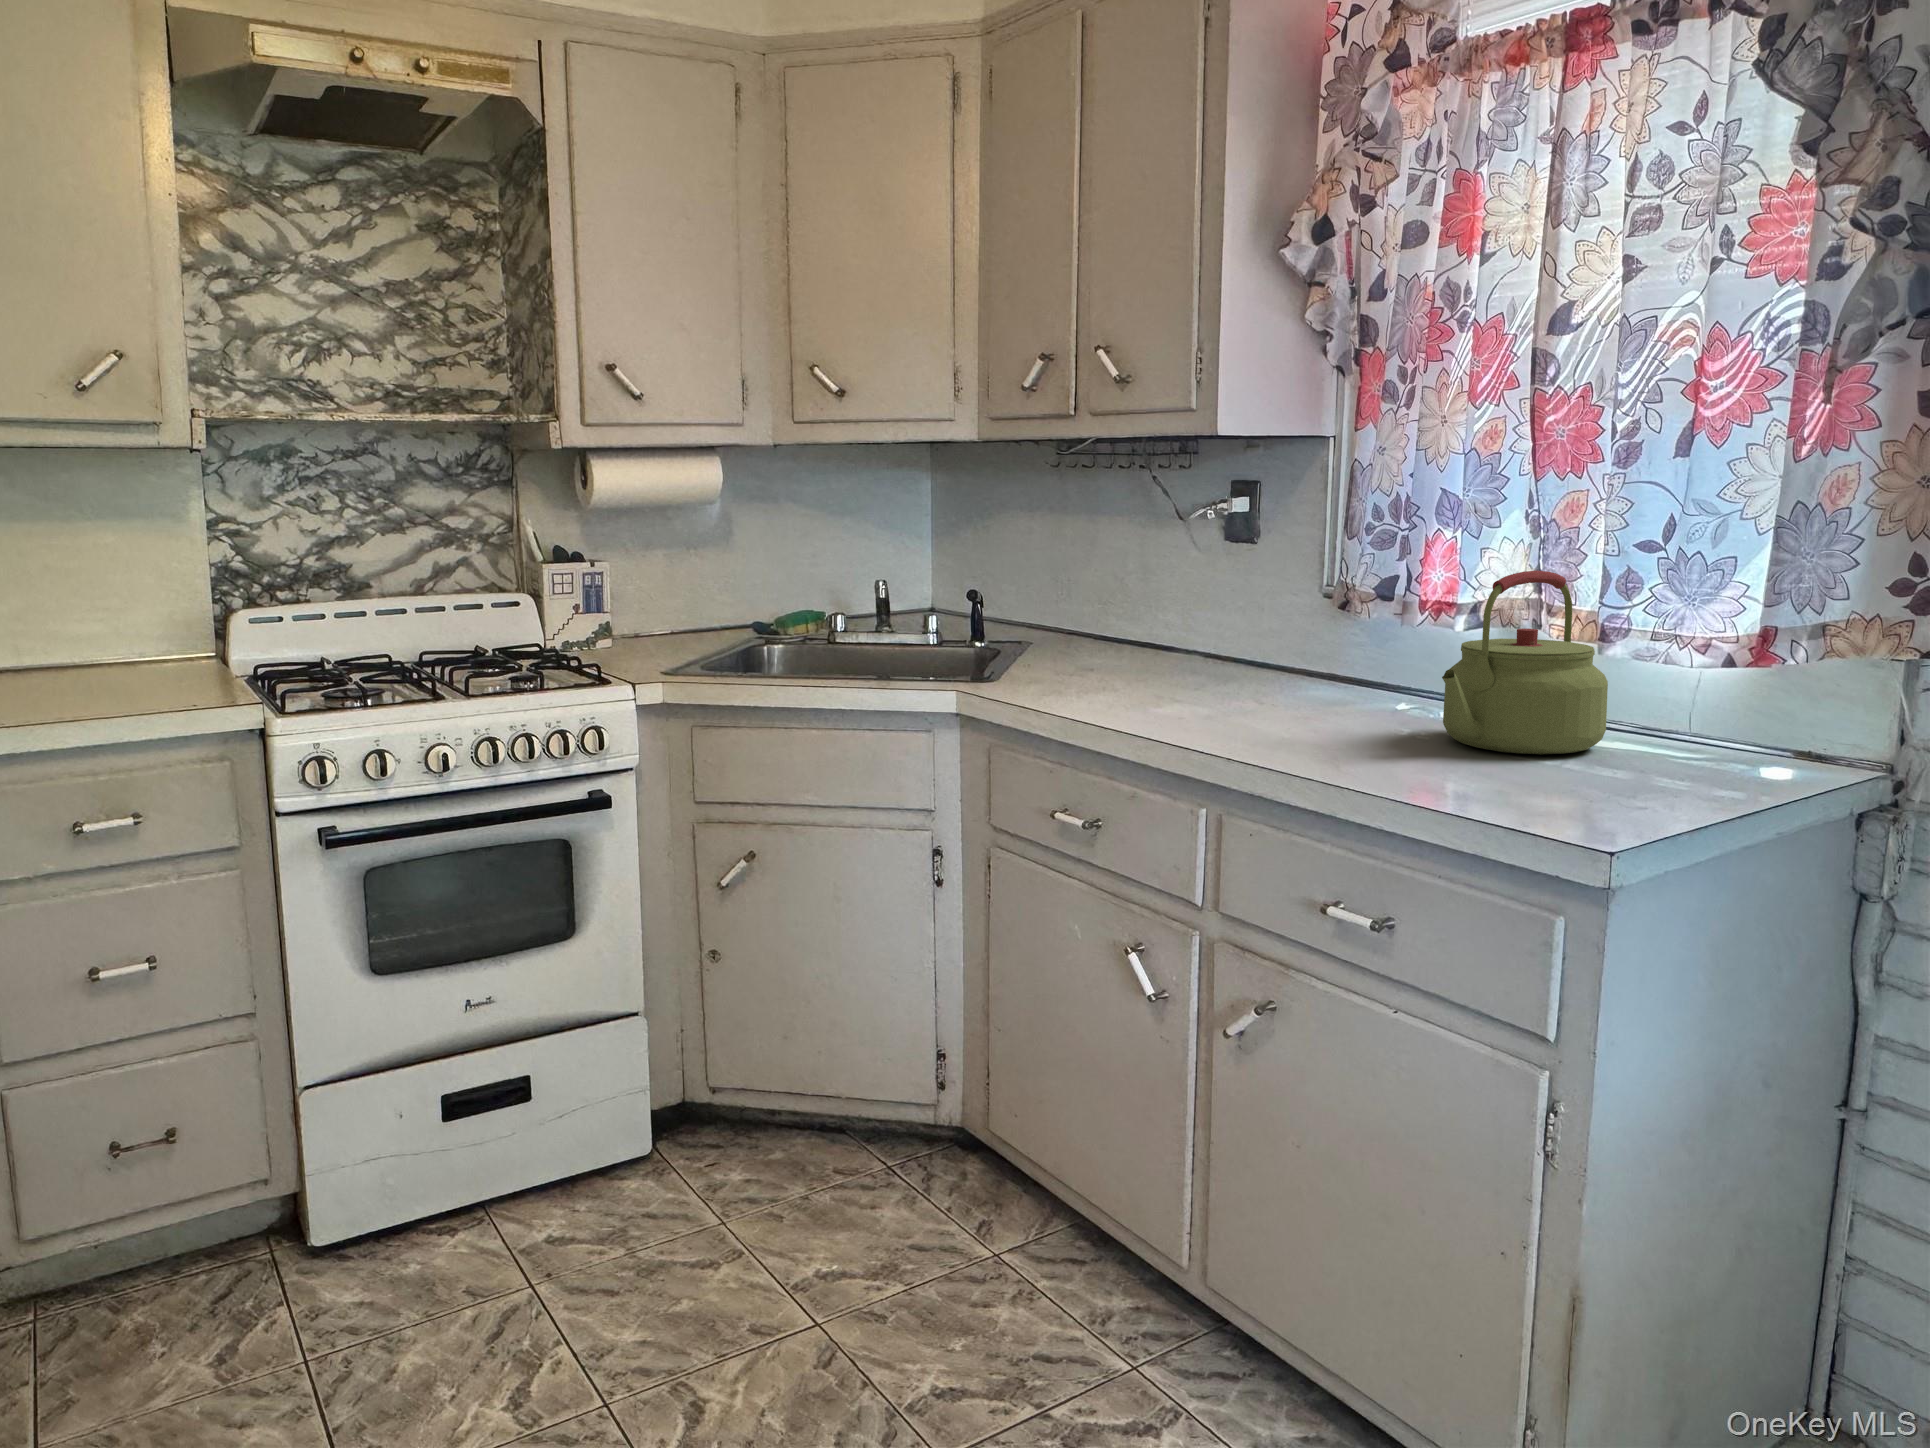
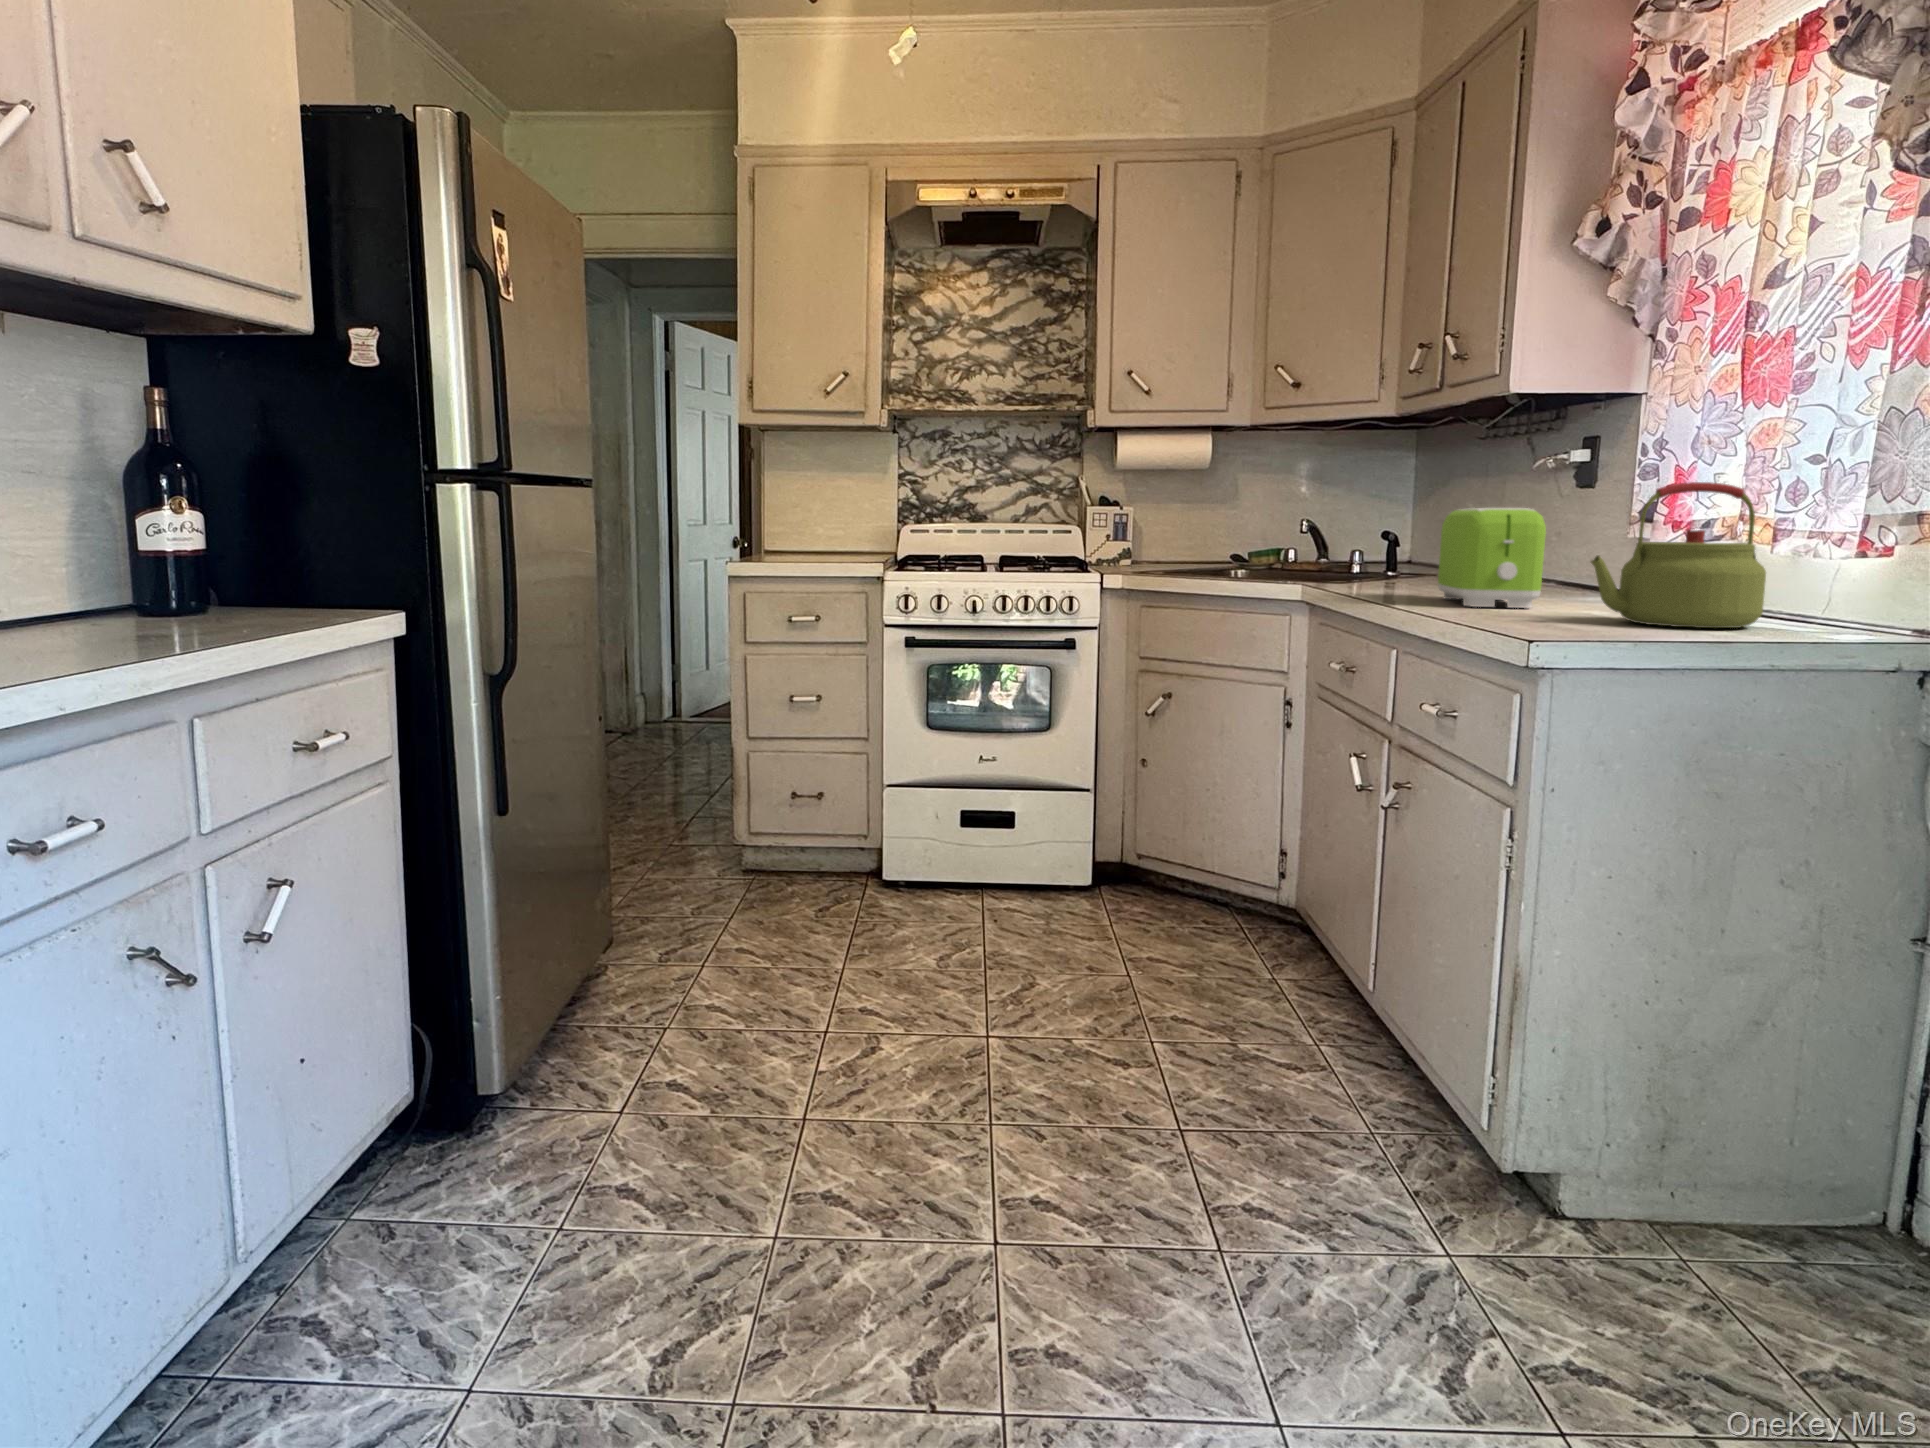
toaster: none [1141,582,1308,724] -> present [1438,508,1546,608]

